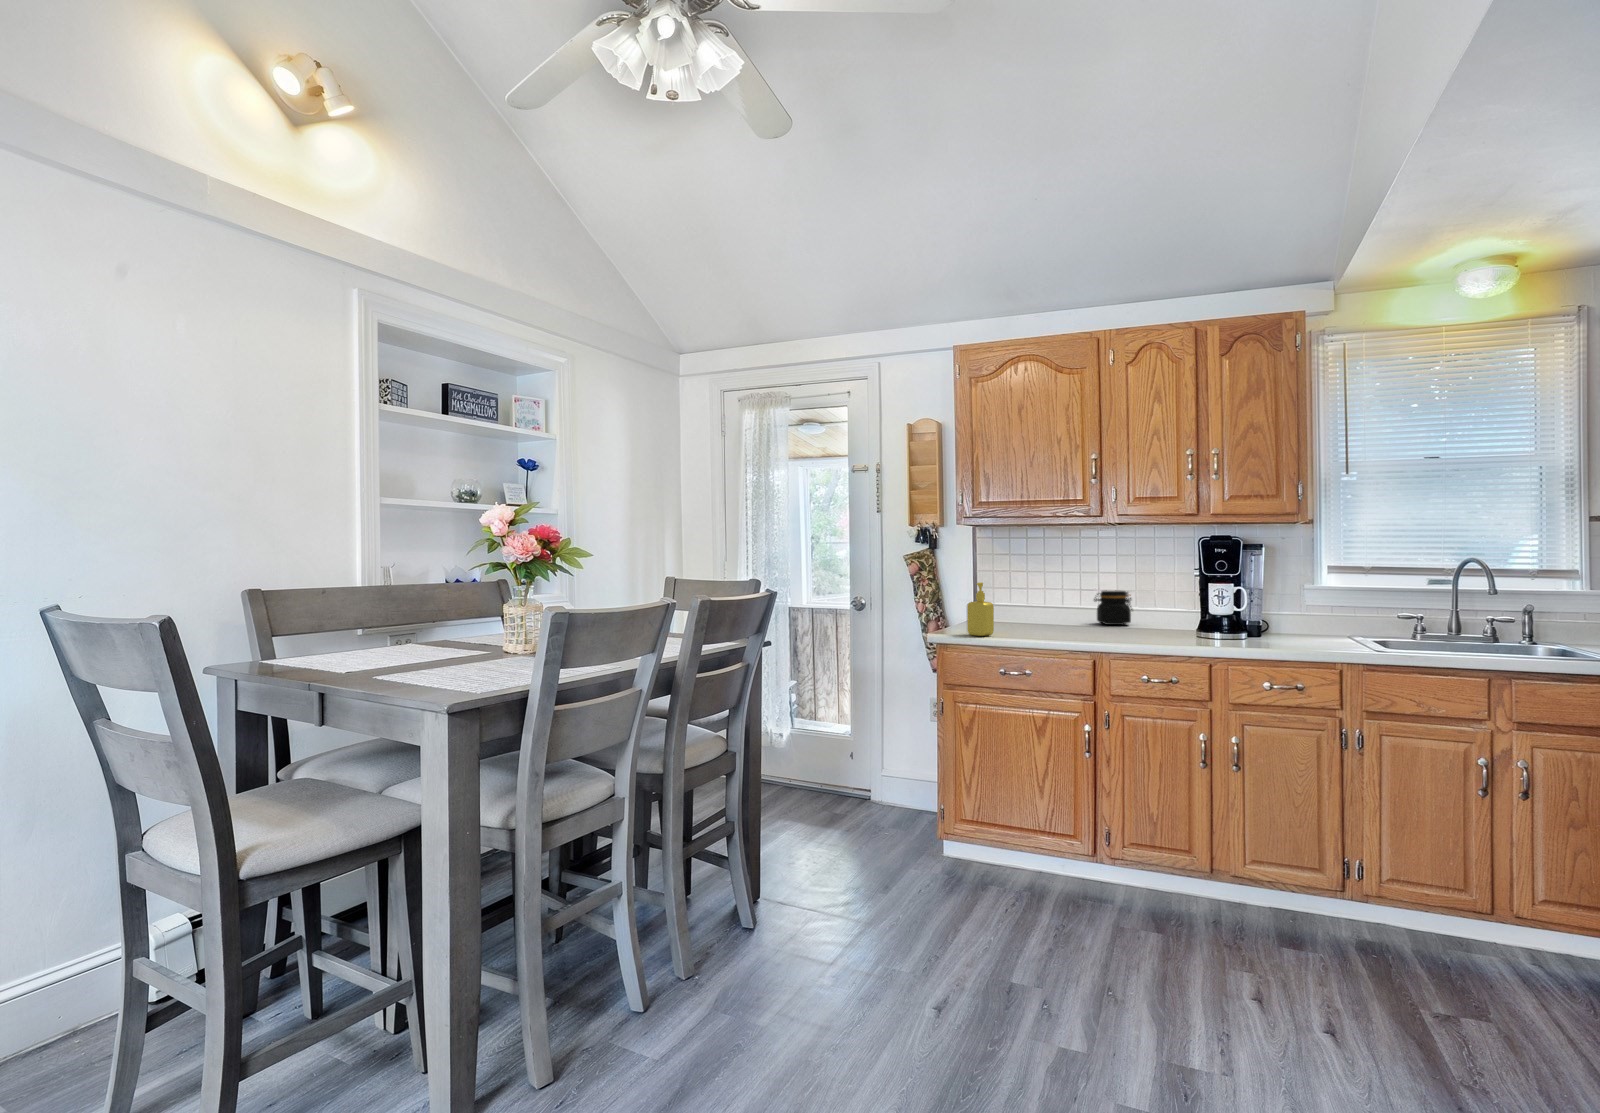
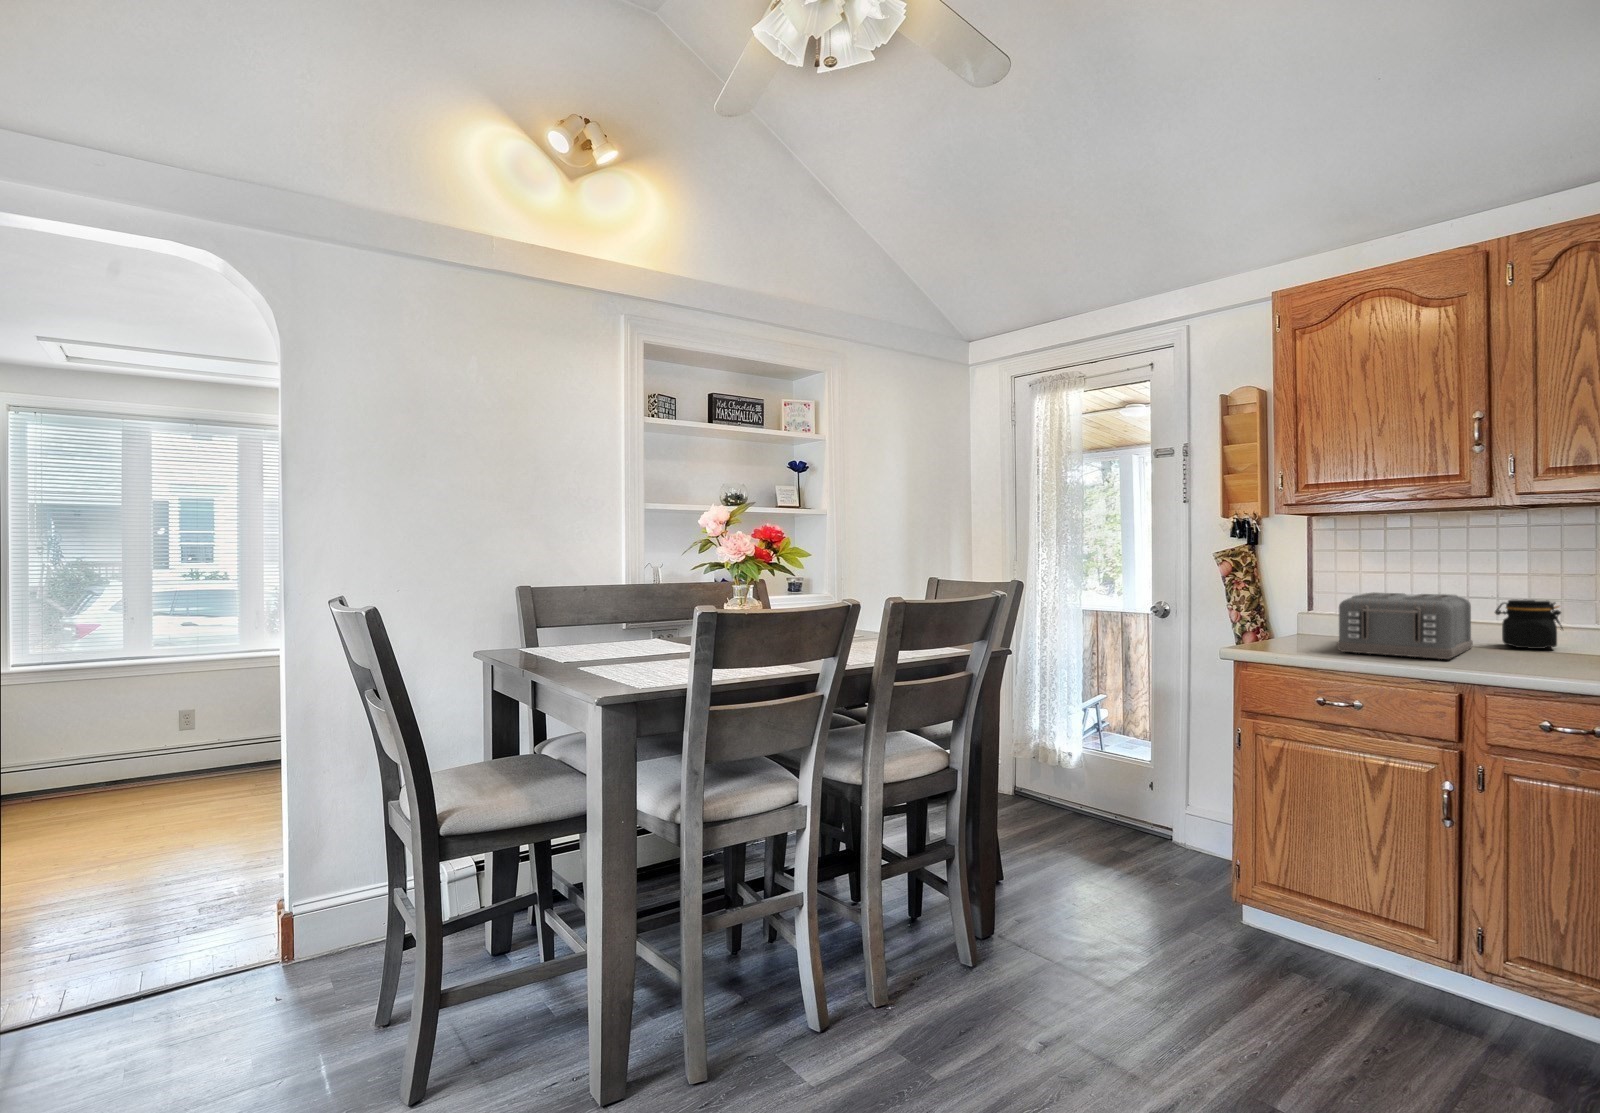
soap dispenser: present [968,582,994,636] -> none [1279,587,1315,656]
toaster: none [1005,587,1083,634] -> present [1337,592,1473,659]

